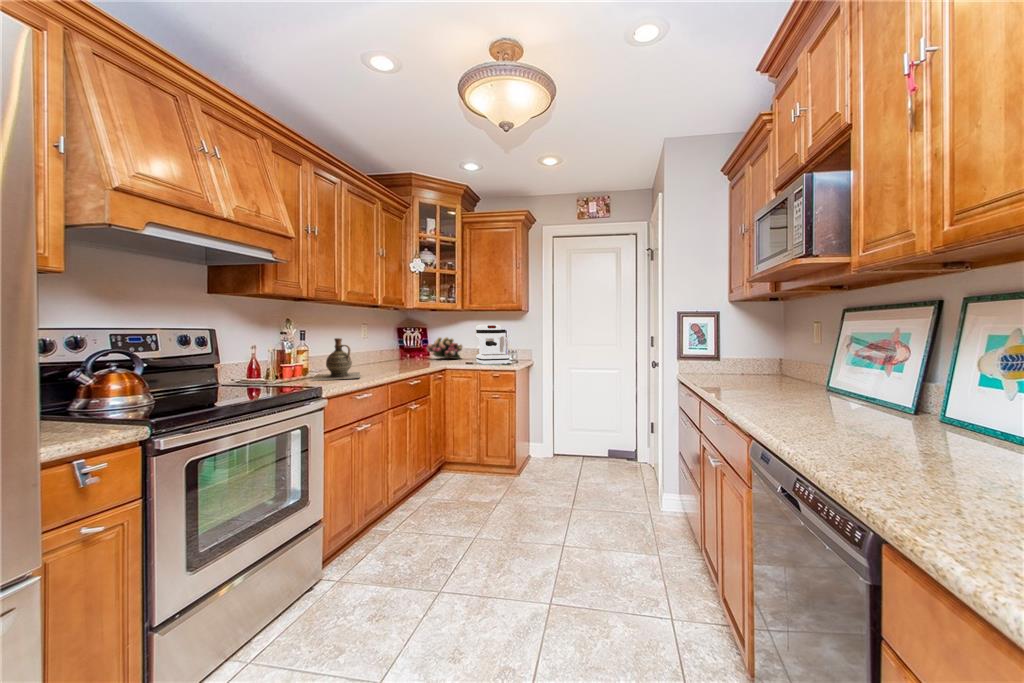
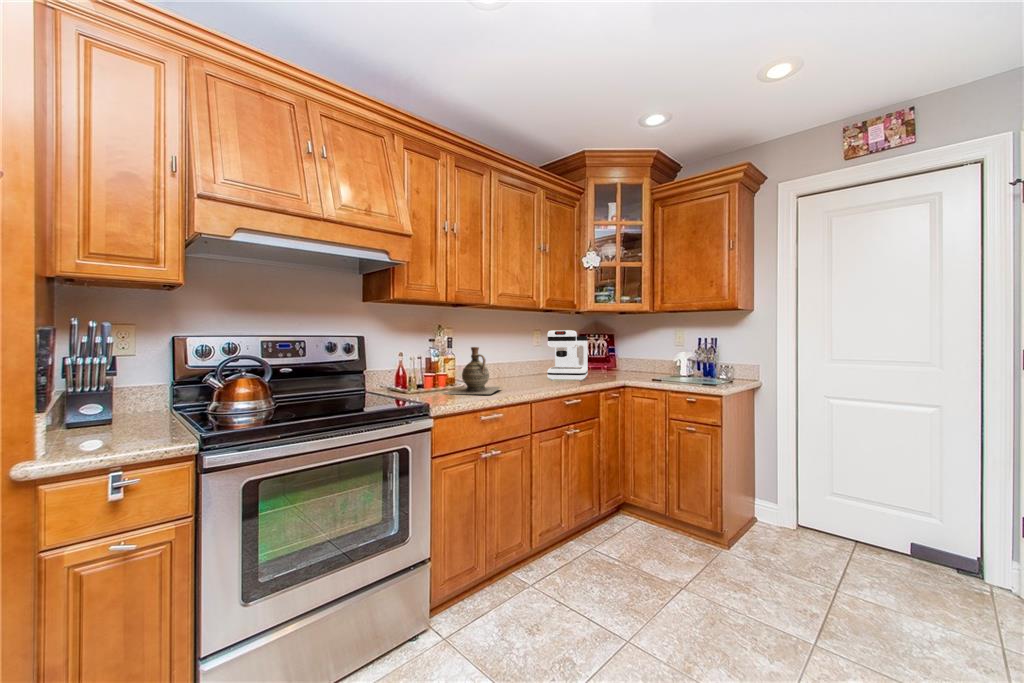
coffee maker: present [476,325,510,365] -> present [547,330,588,380]
flower arrangement: present [427,337,462,359] -> none [611,346,658,375]

